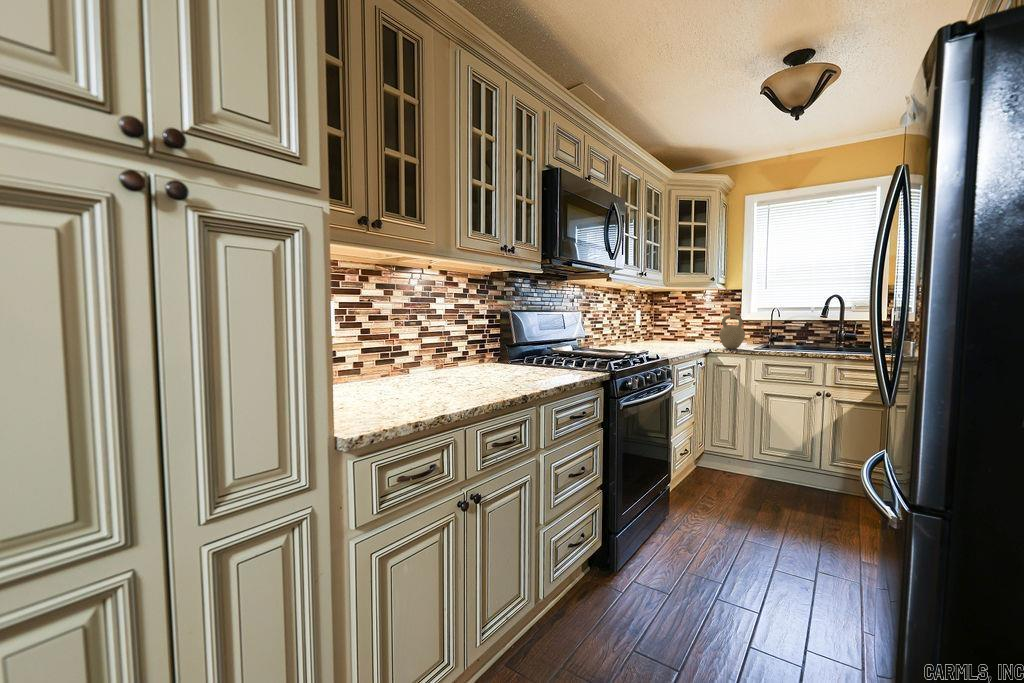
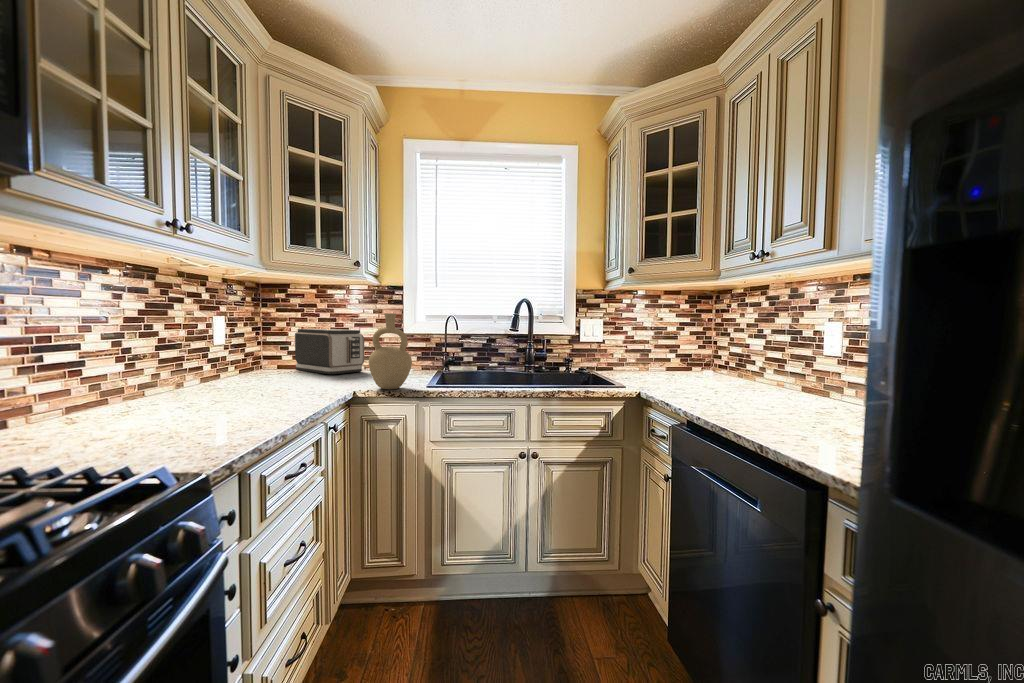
toaster: none [673,317,715,342] -> present [295,329,364,374]

